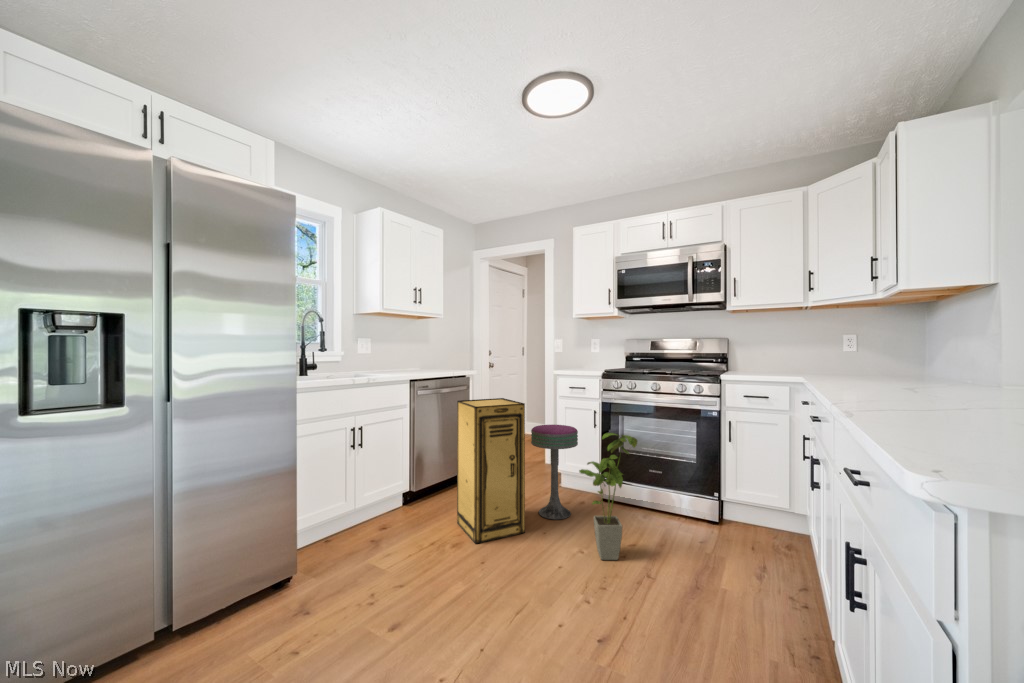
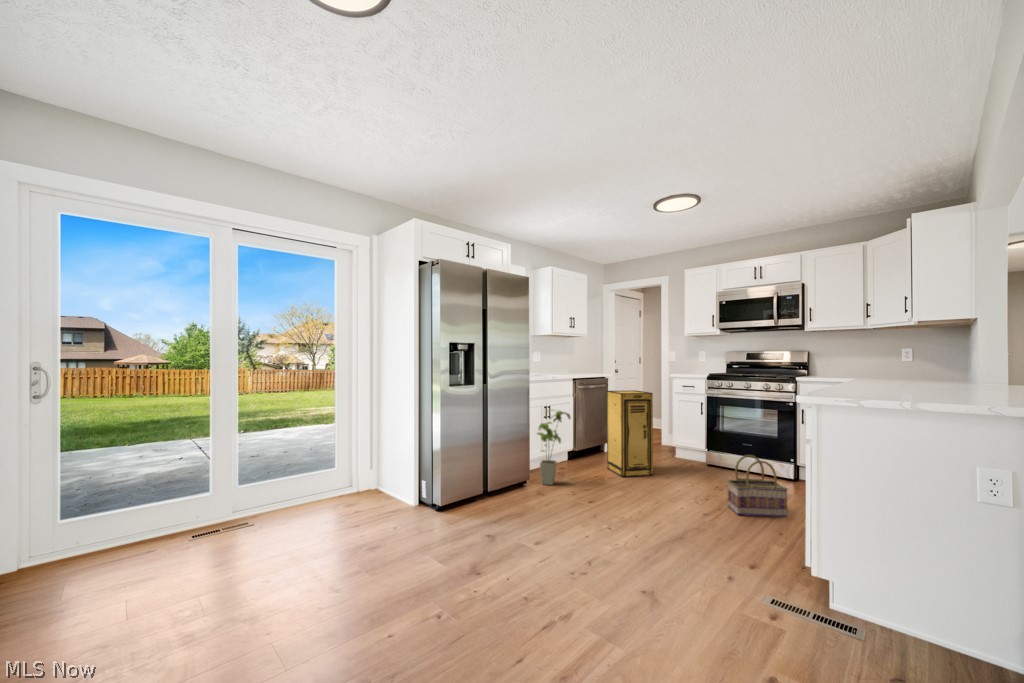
bar stool: present [531,425,578,520] -> none [656,410,689,472]
house plant: present [579,433,637,560] -> present [537,410,570,485]
basket: none [640,516,743,641] -> present [727,455,788,517]

